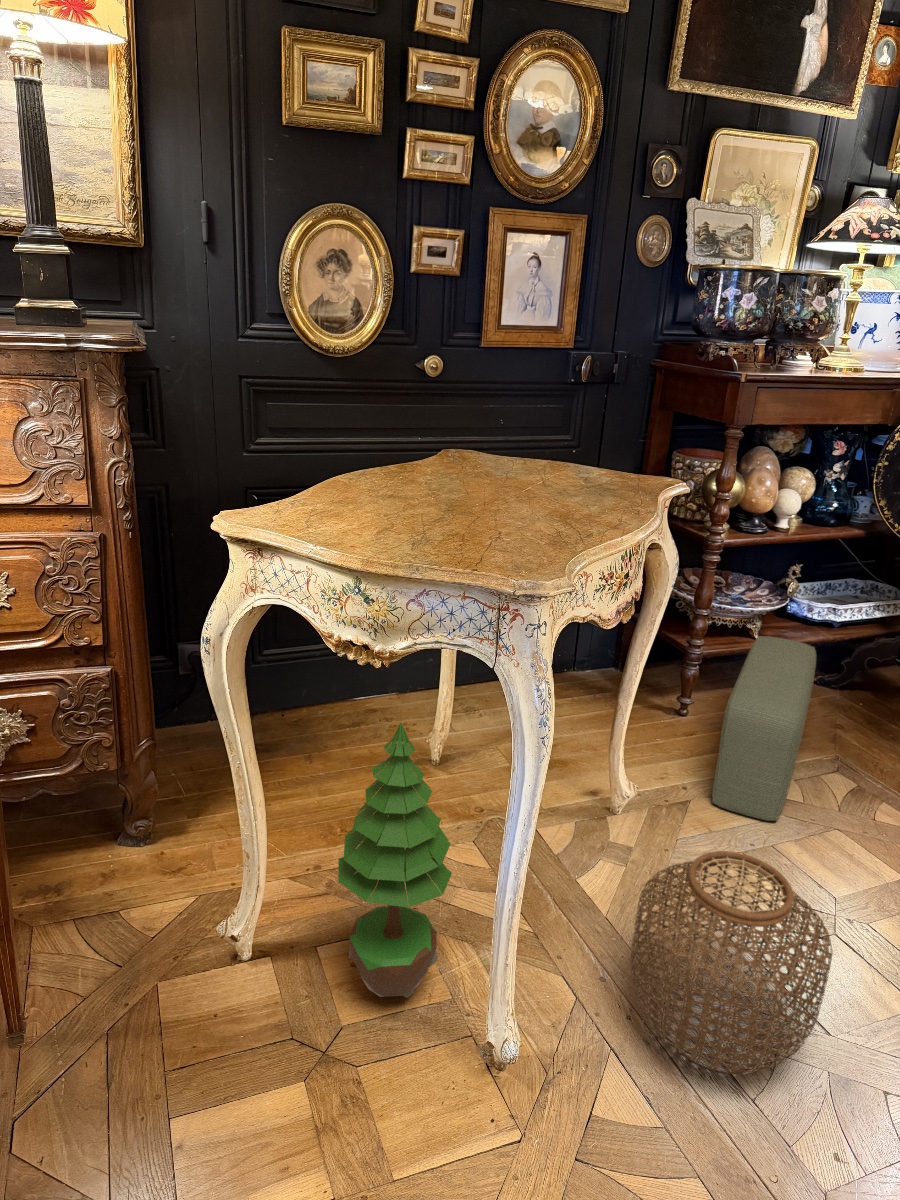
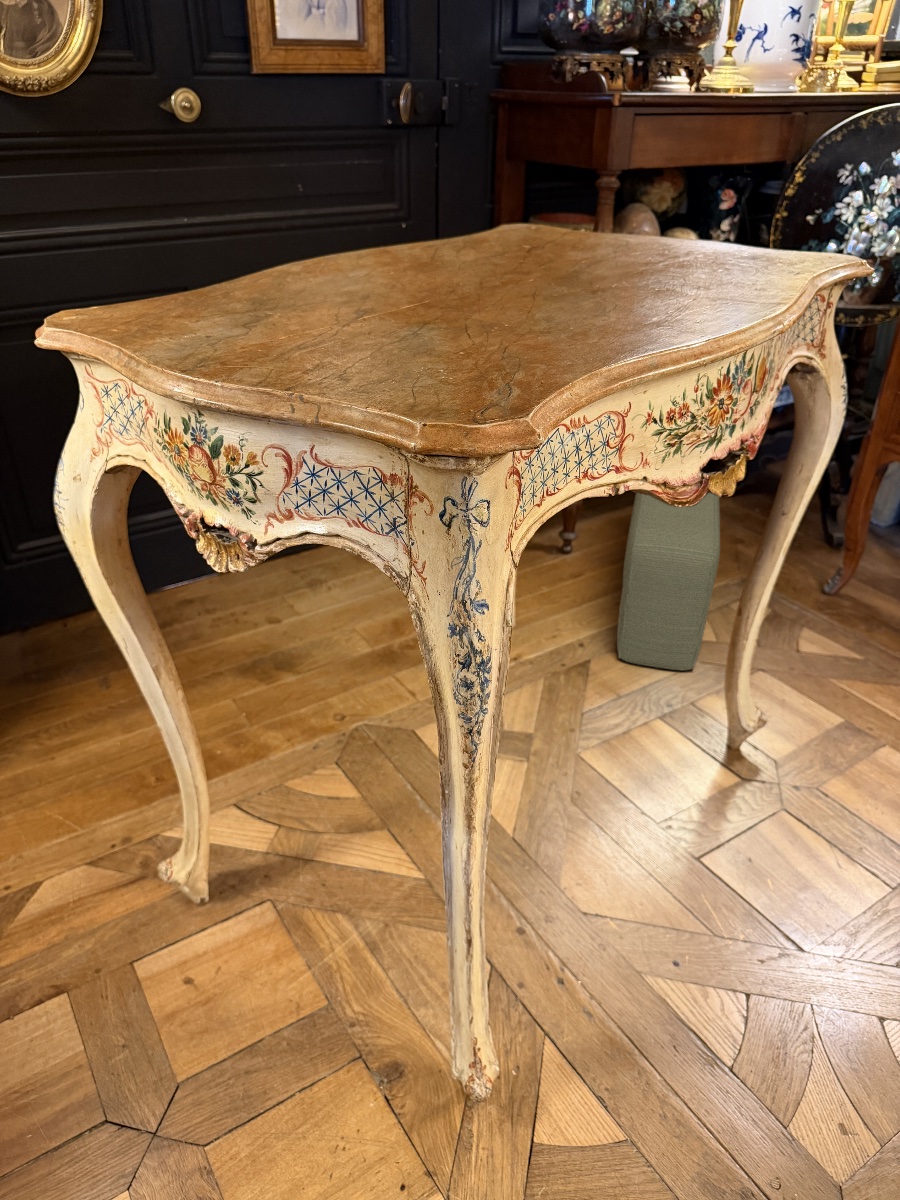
potted tree: present [338,723,452,998] -> none [125,680,300,1035]
woven basket: present [631,851,832,1074] -> none [557,763,822,1045]

